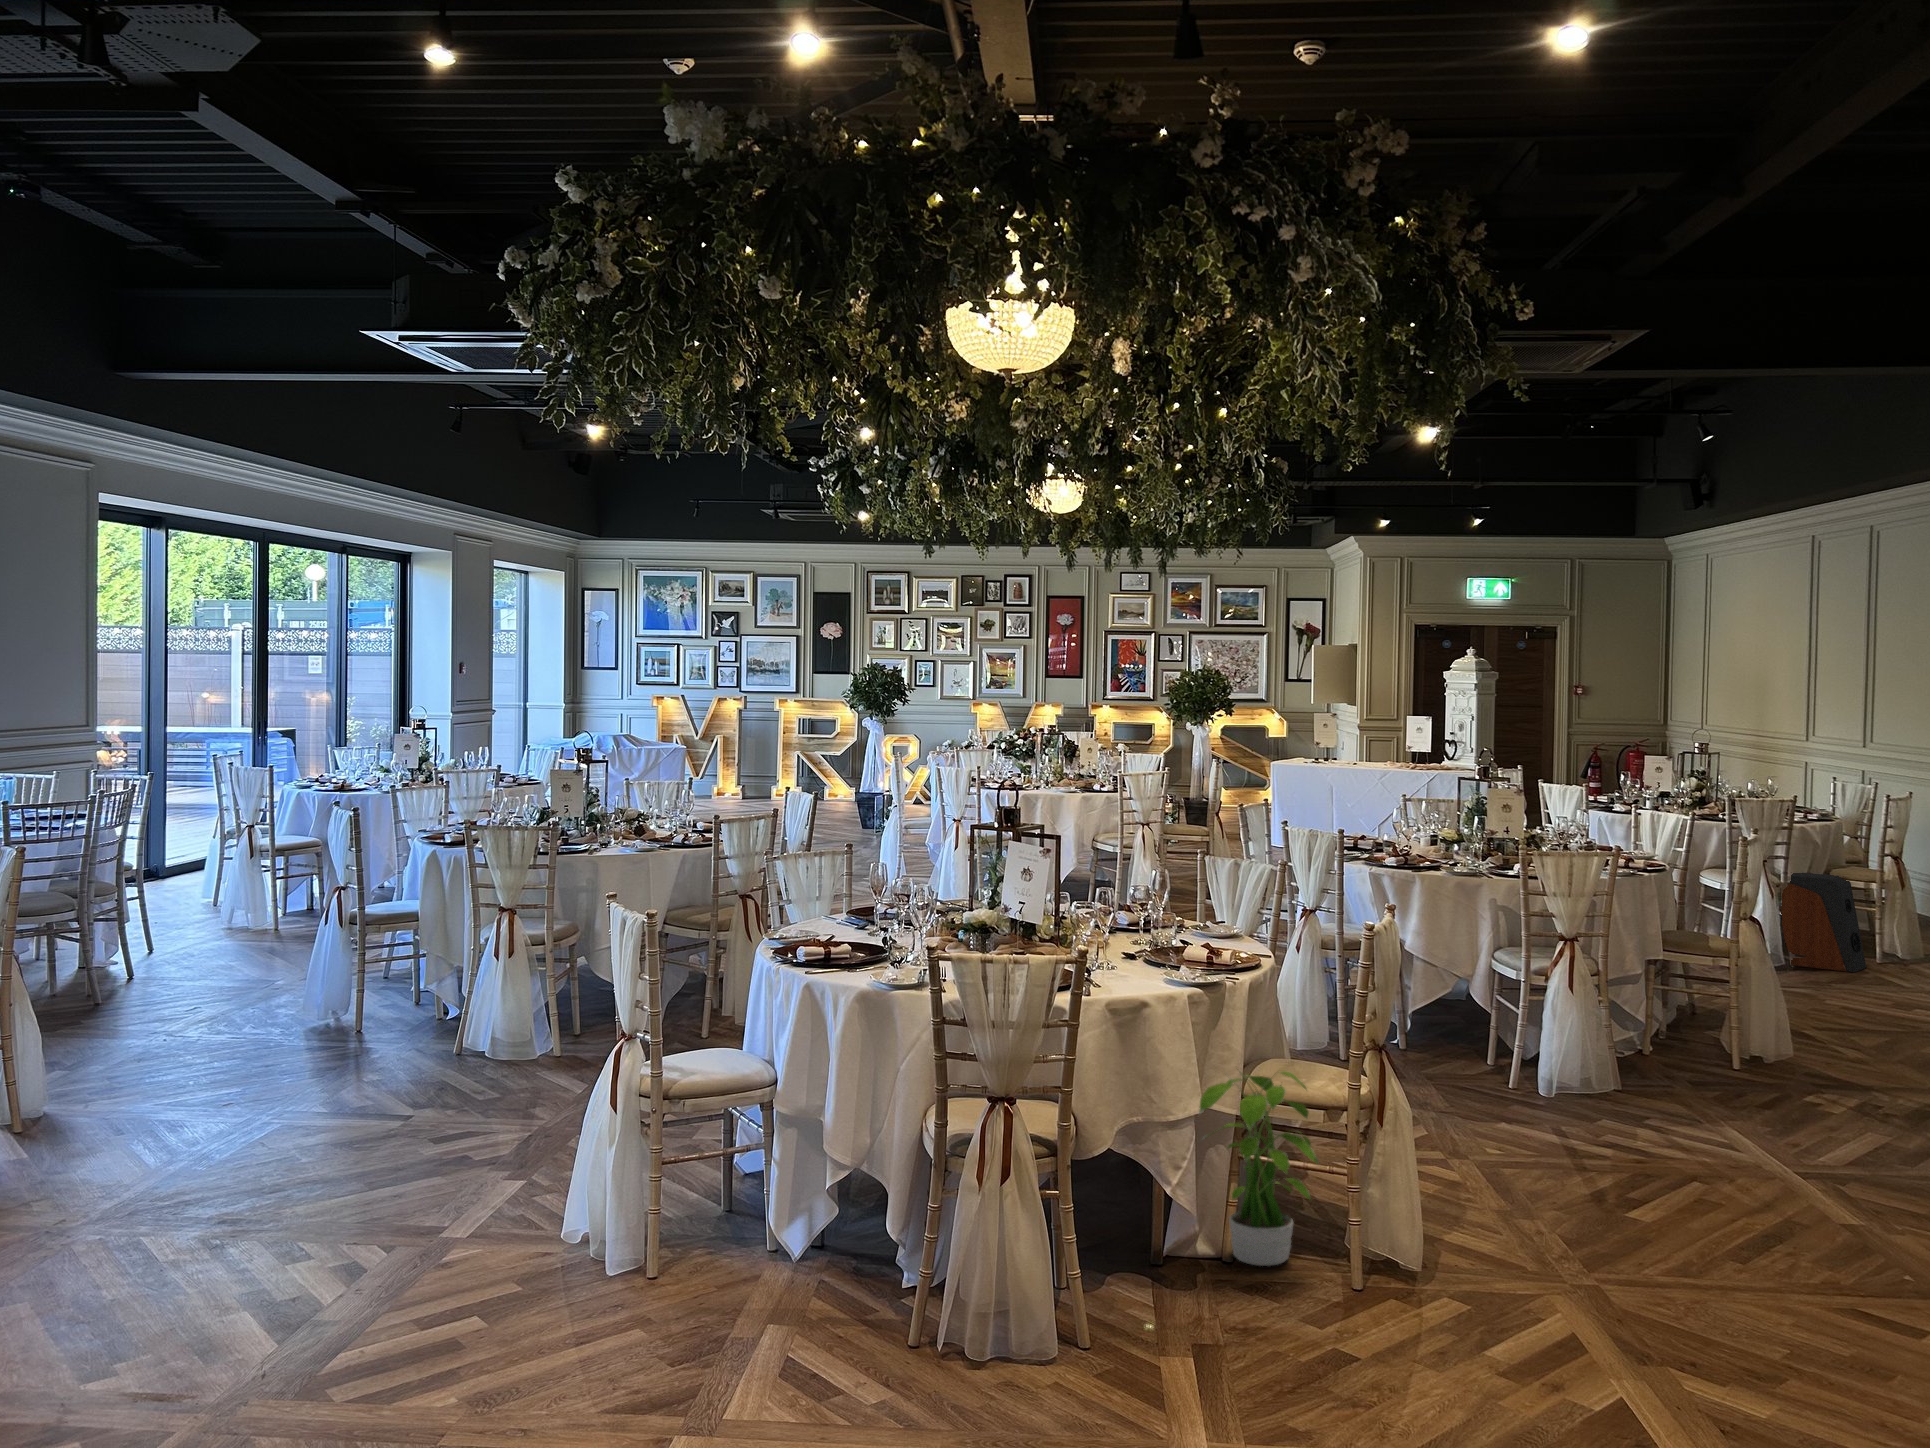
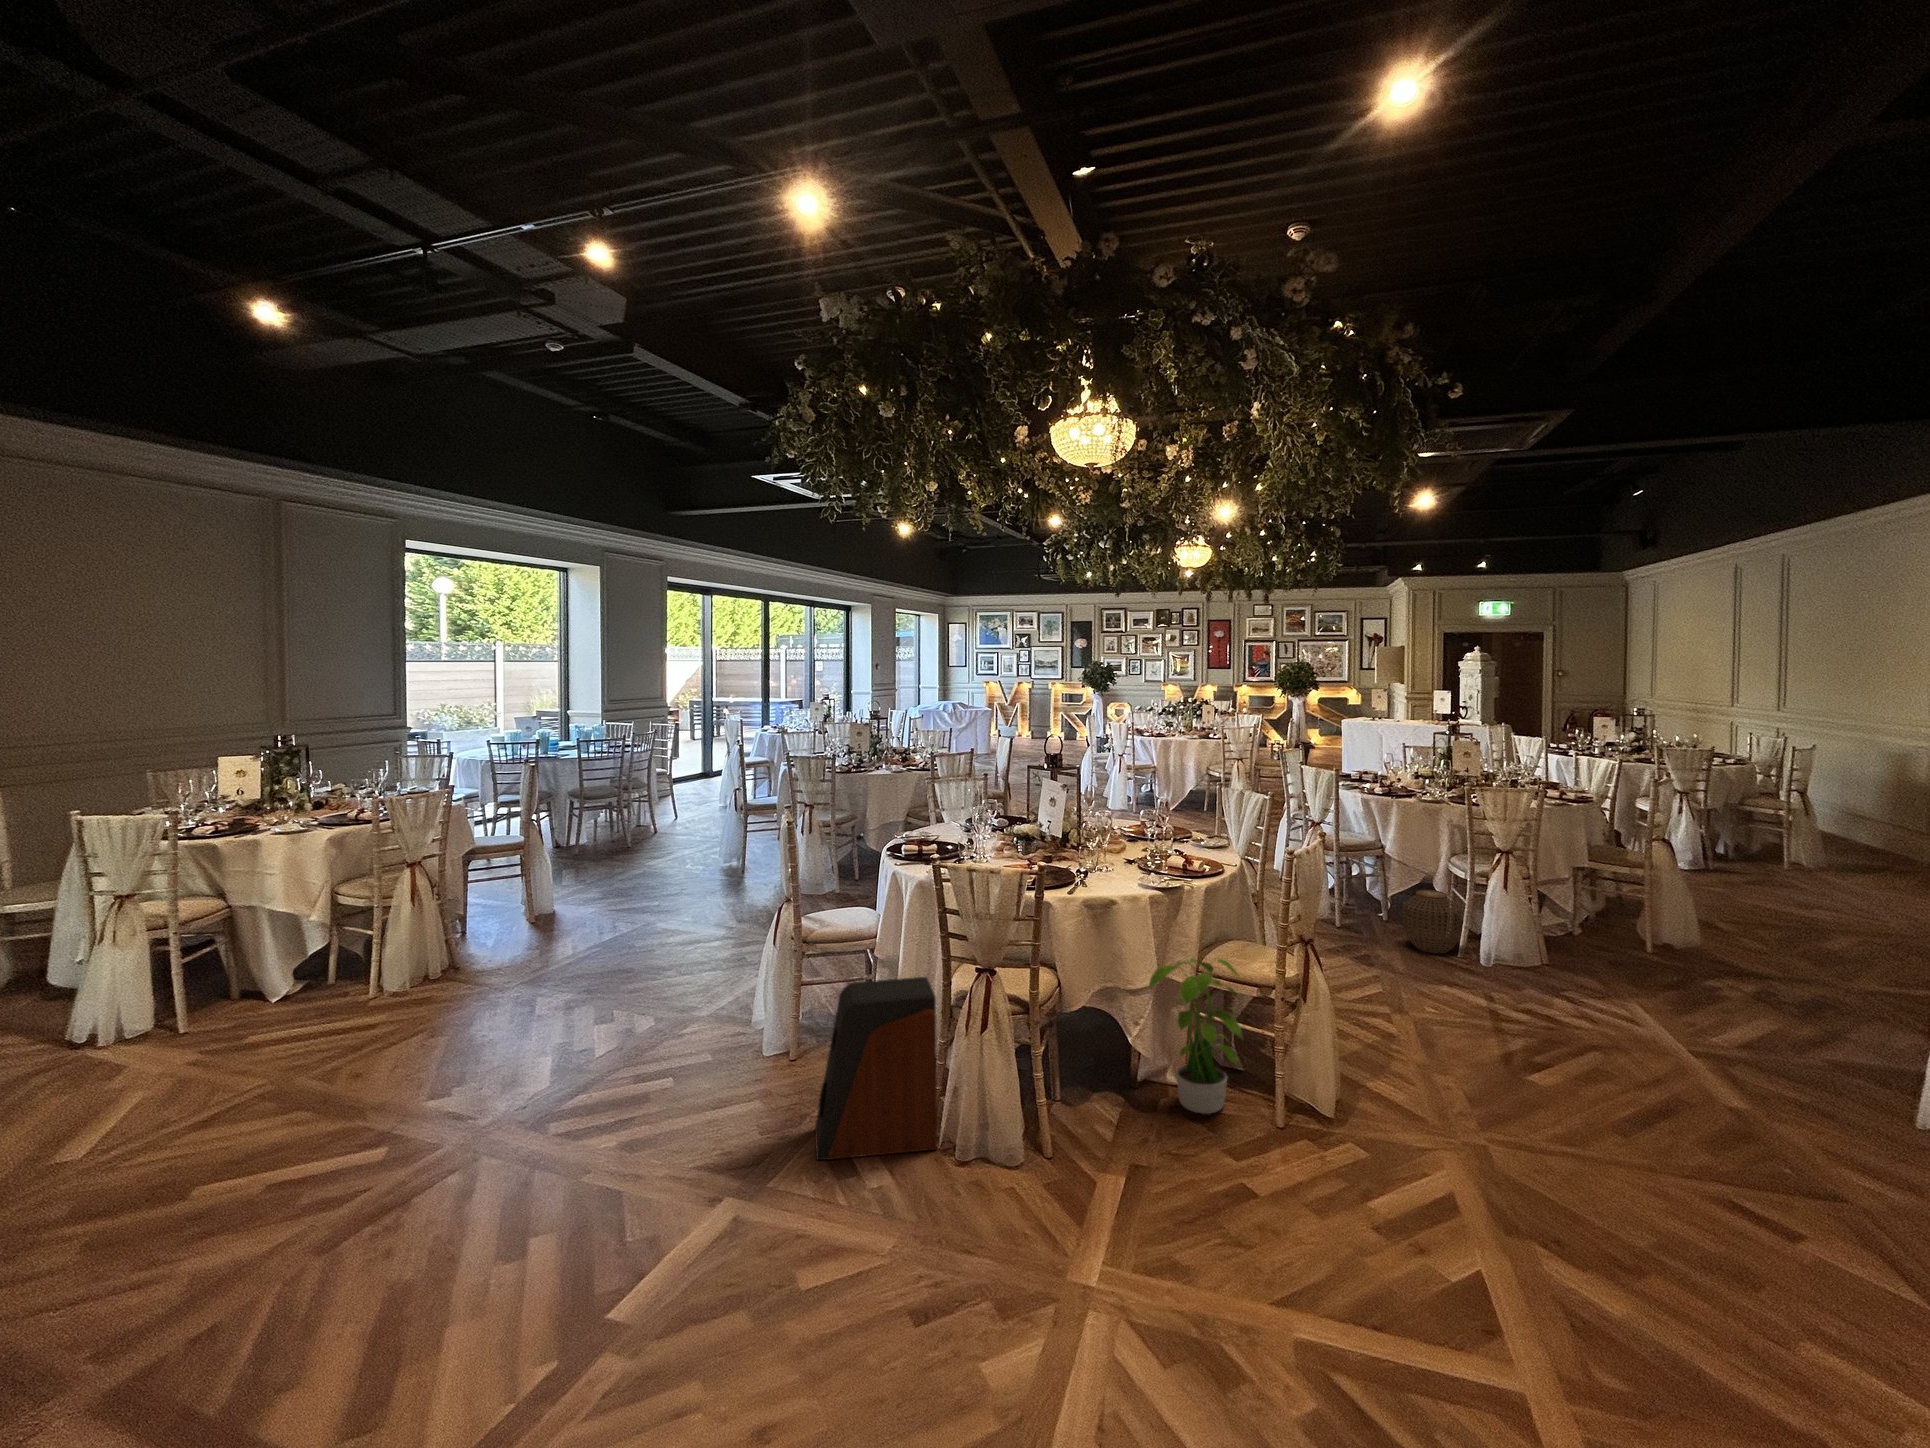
speaker: present [1779,873,1866,972] -> present [815,977,937,1160]
woven basket: none [1436,998,1512,1083] -> present [1402,890,1462,953]

